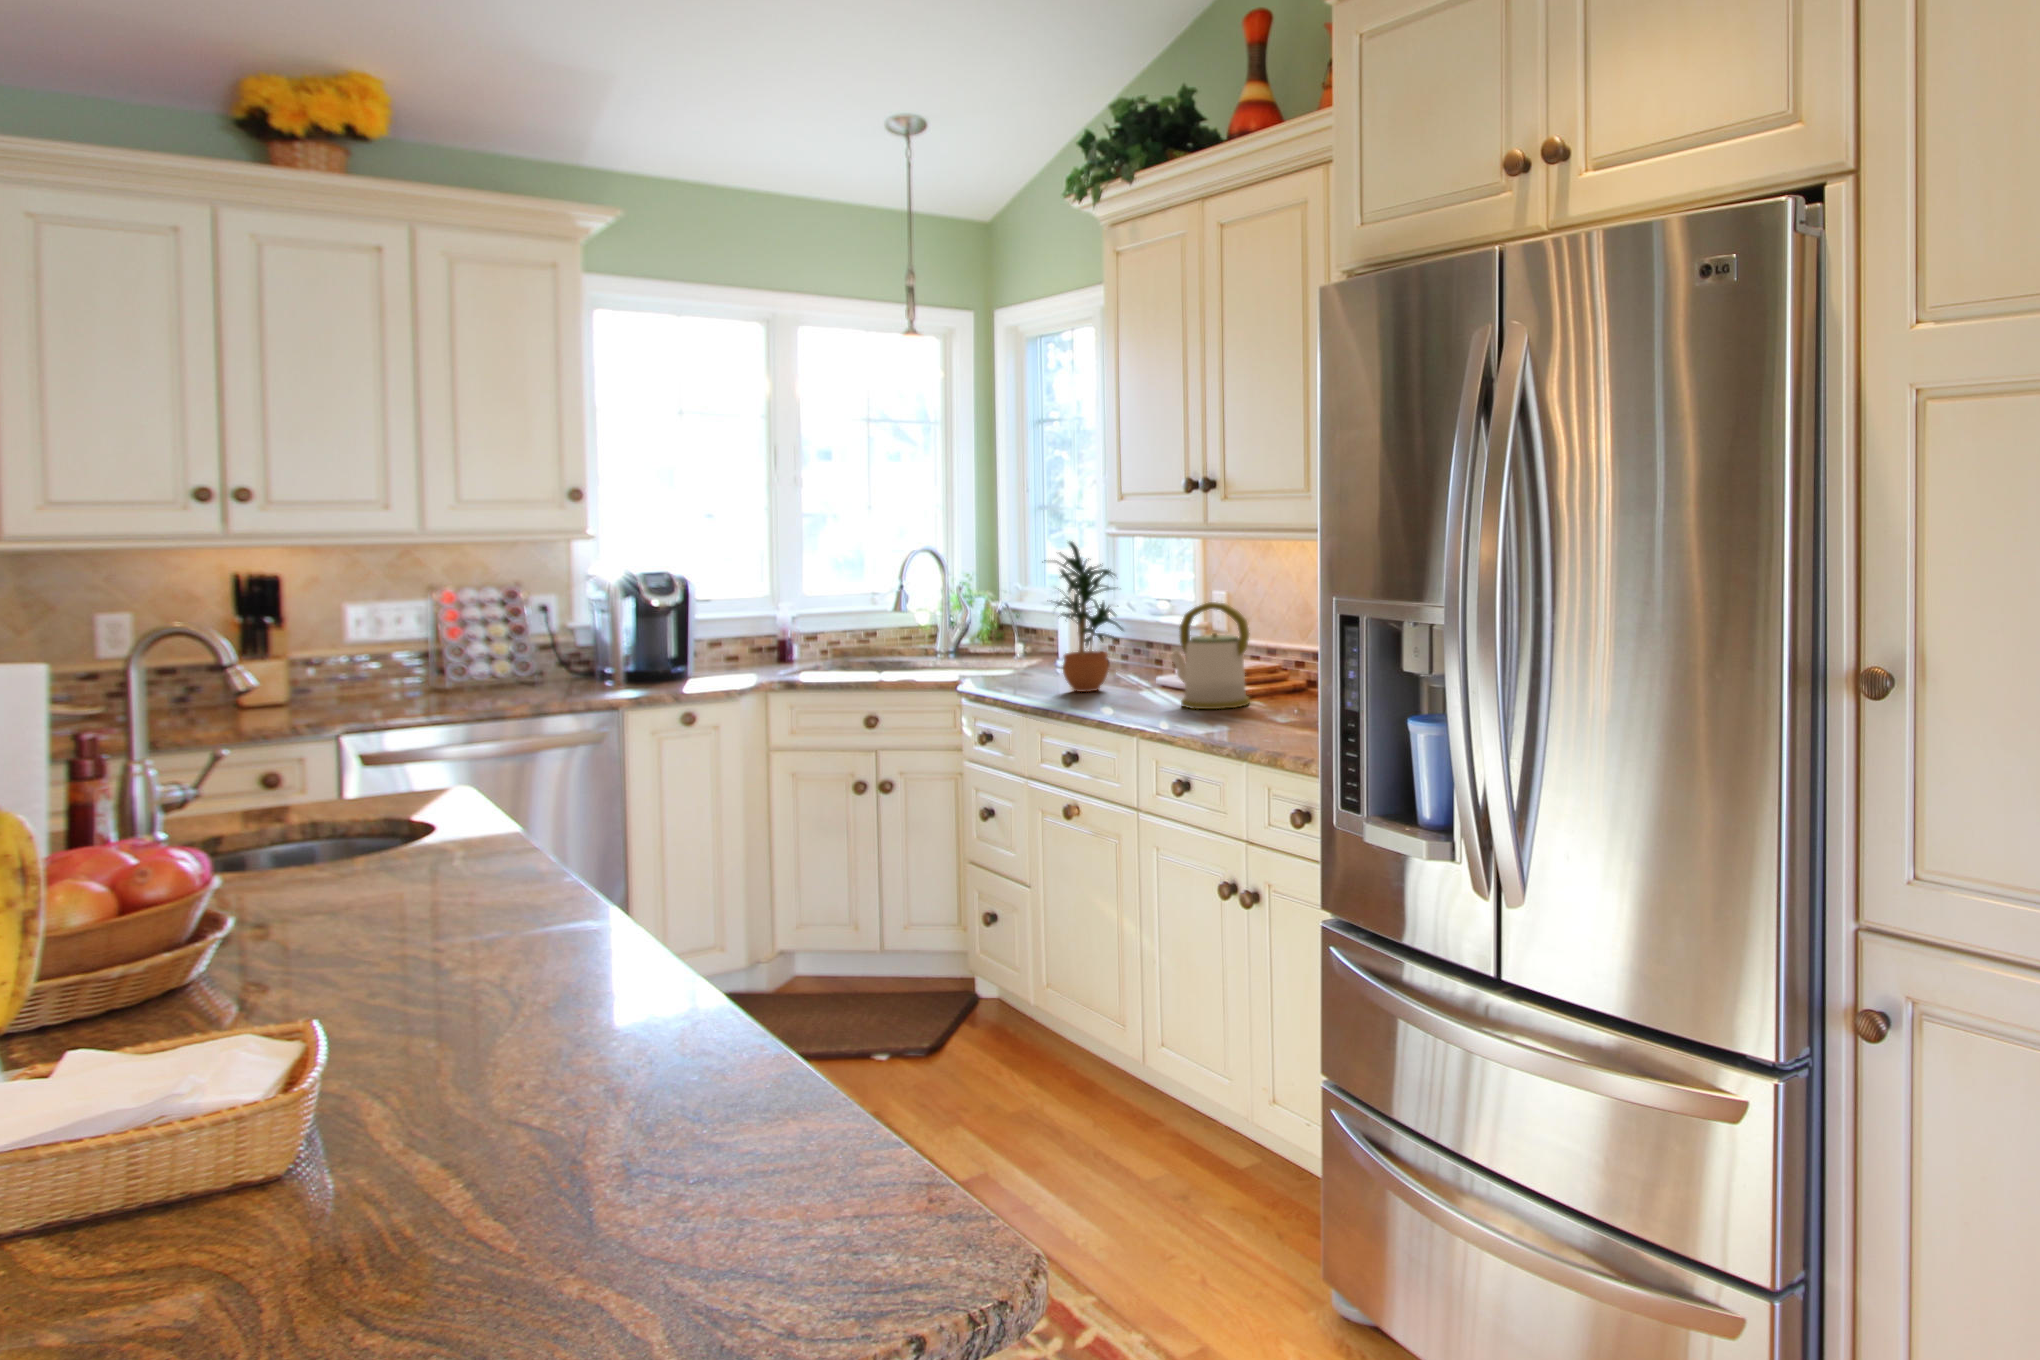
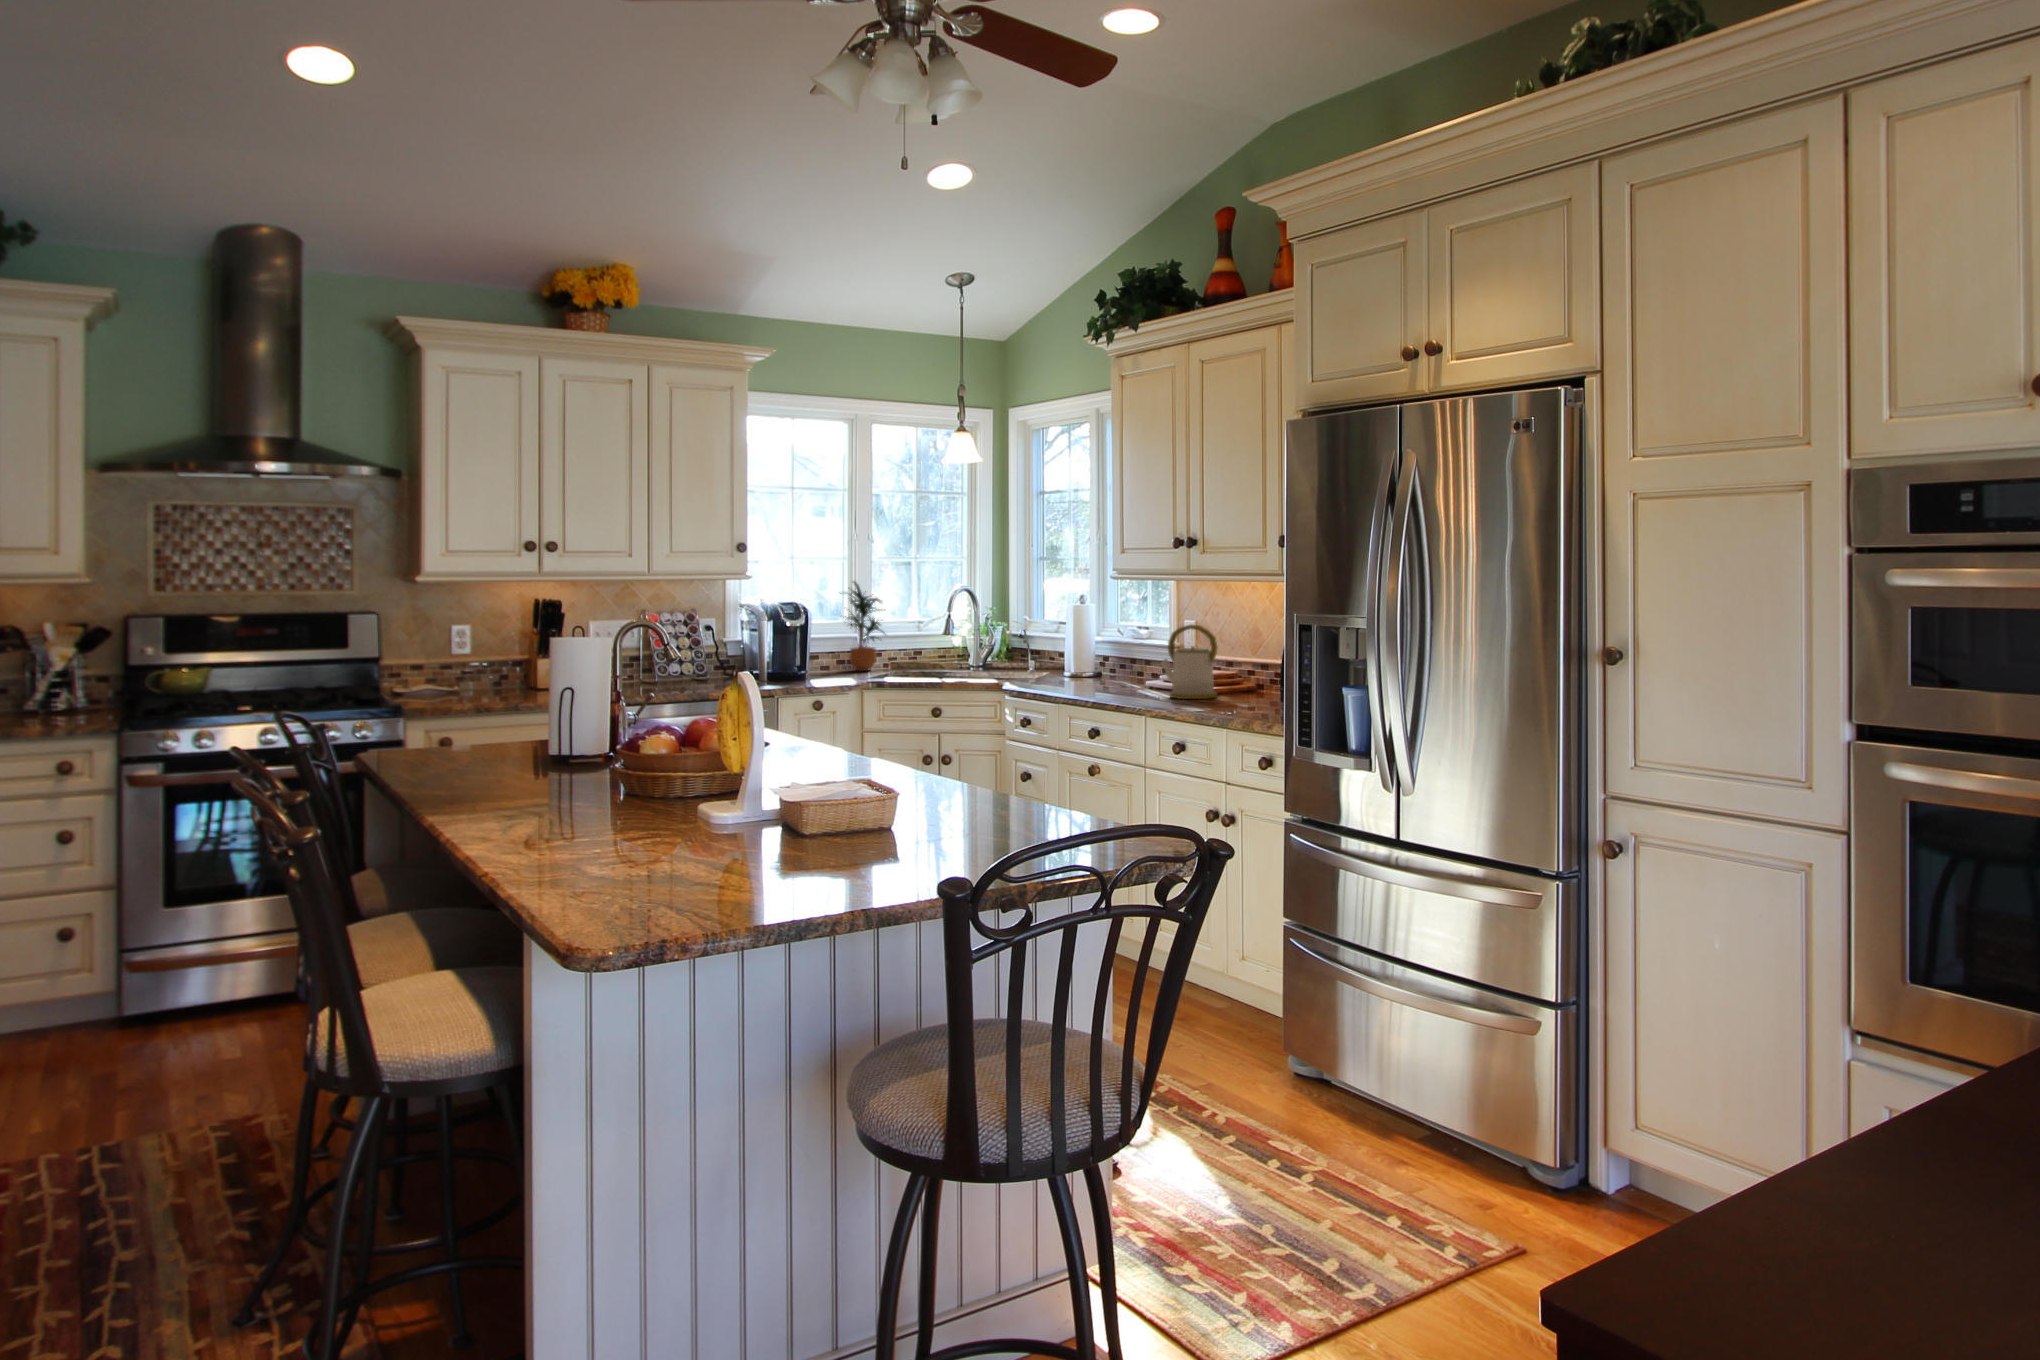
potted plant: present [1045,541,1123,692] -> present [847,582,884,671]

